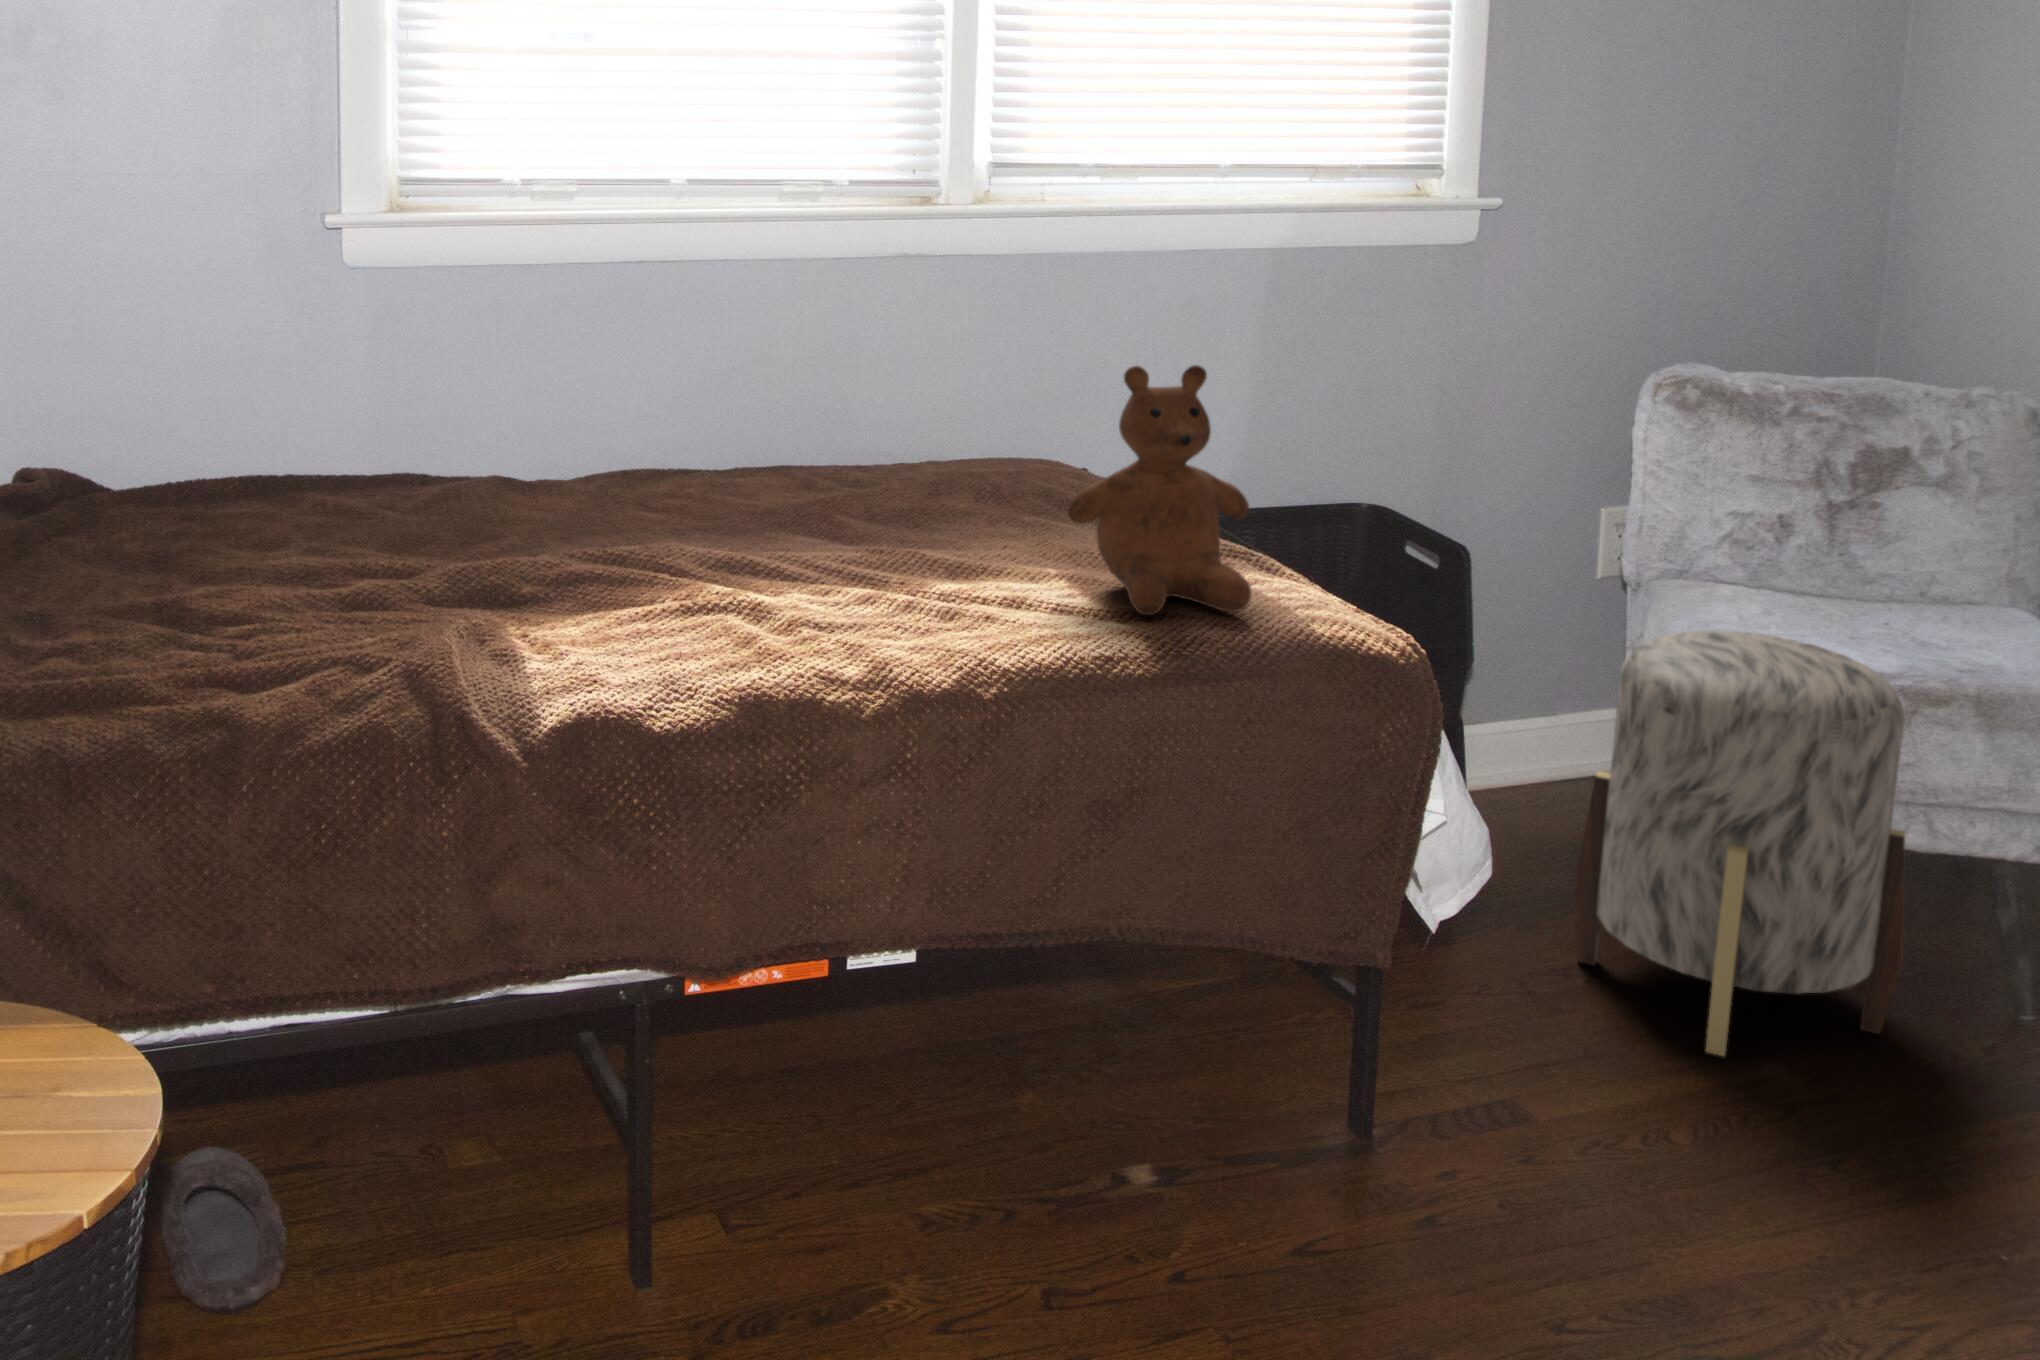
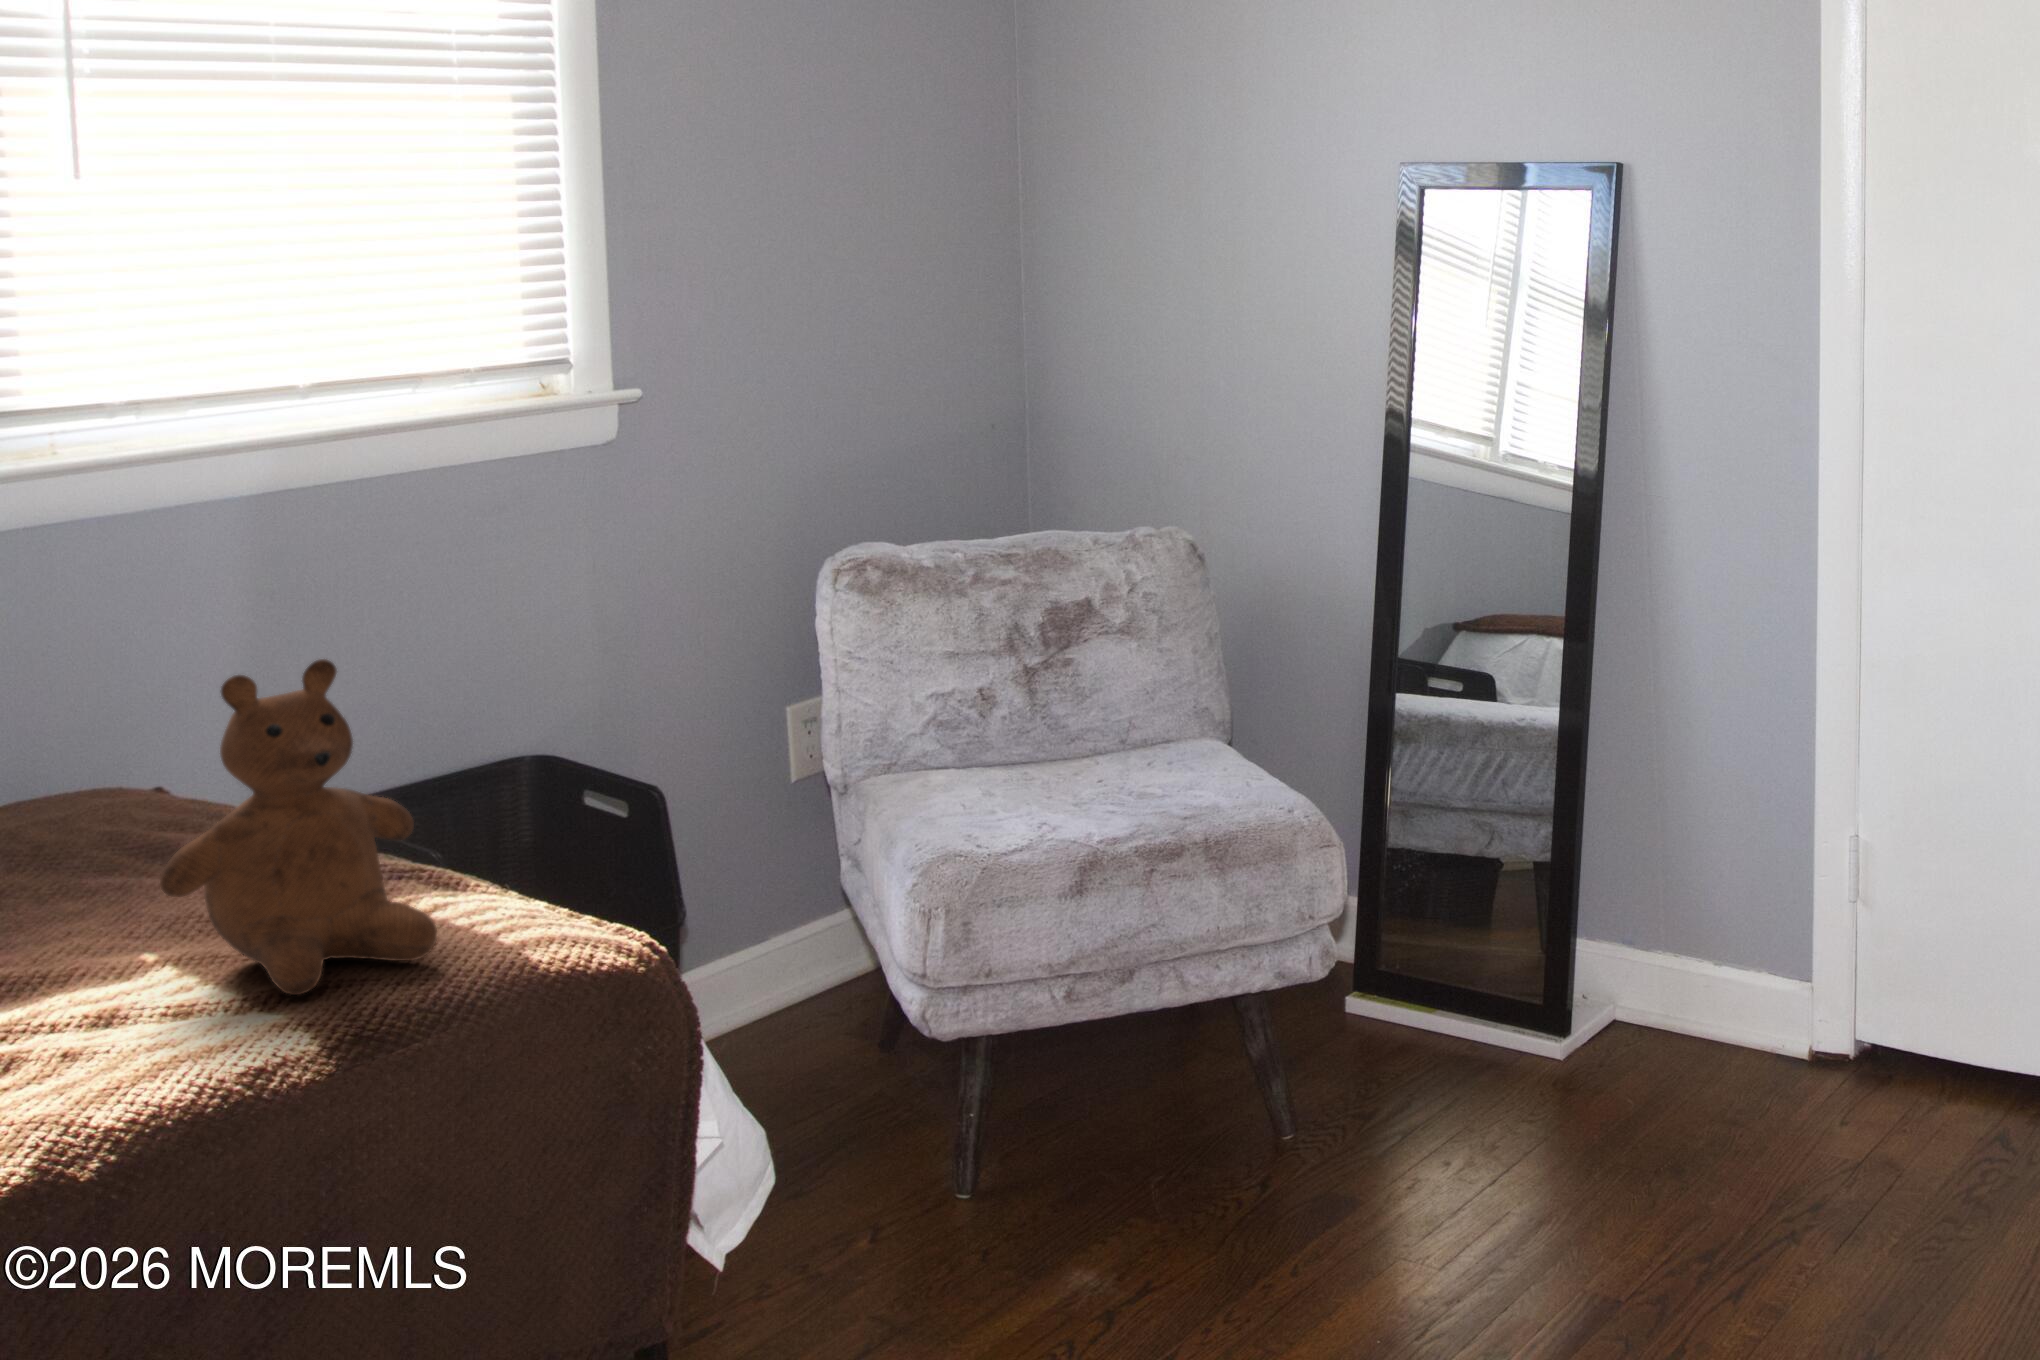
ottoman: present [1572,631,1905,1056] -> none [843,824,1172,1288]

